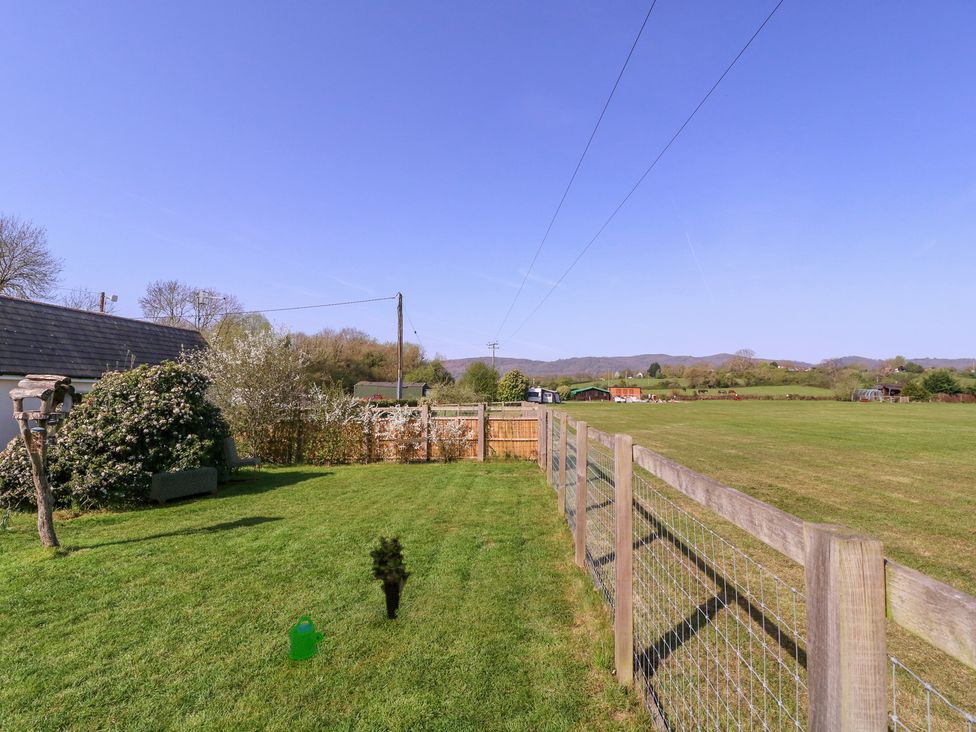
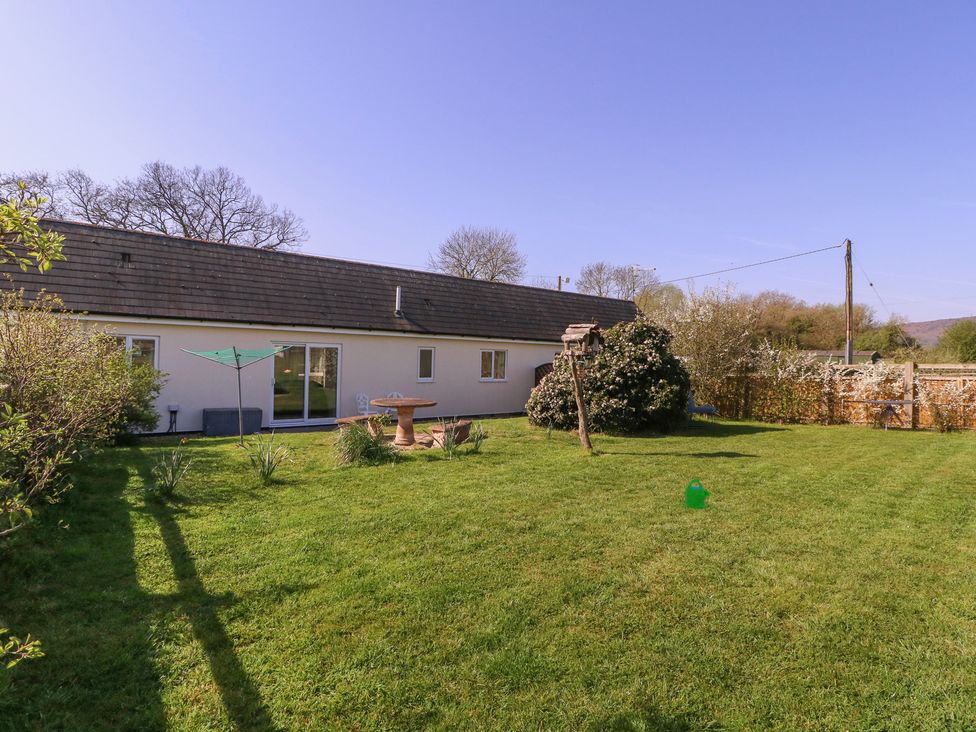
bench: present [148,467,217,504] -> none [632,409,683,434]
potted plant: present [369,535,412,619] -> none [880,444,932,516]
watering can: present [288,616,323,660] -> present [685,479,710,508]

